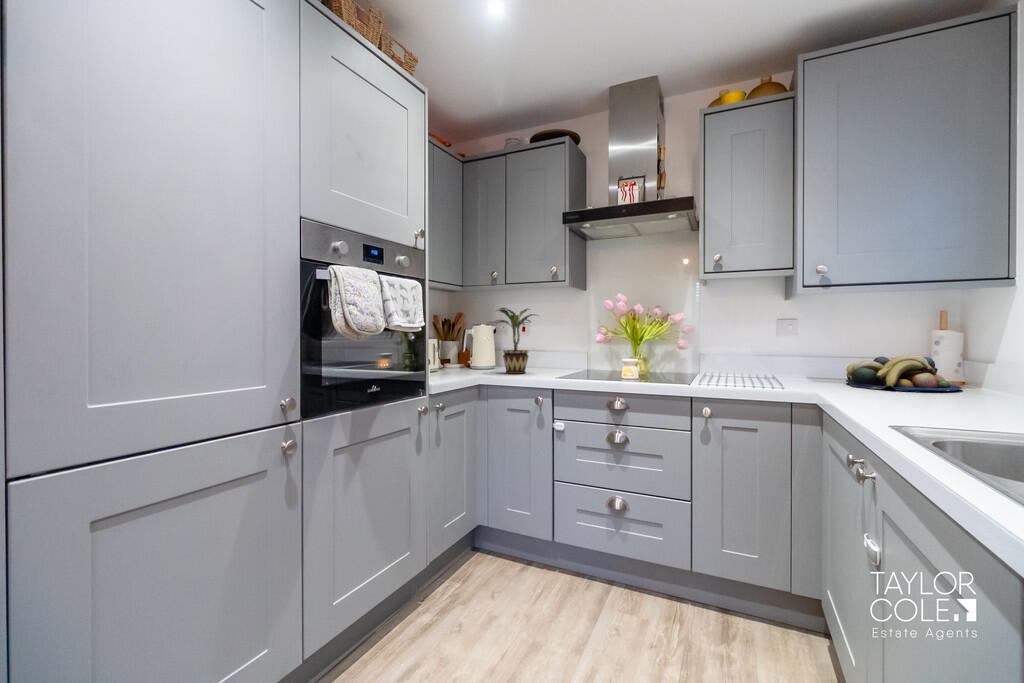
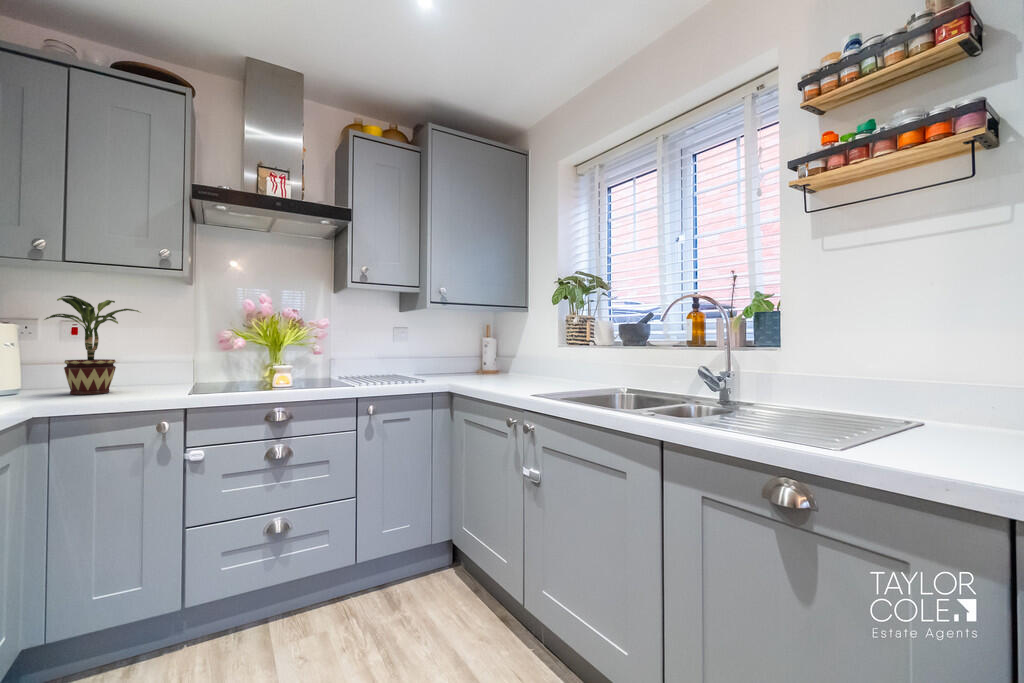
fruit bowl: present [846,355,962,391] -> none [447,356,508,381]

